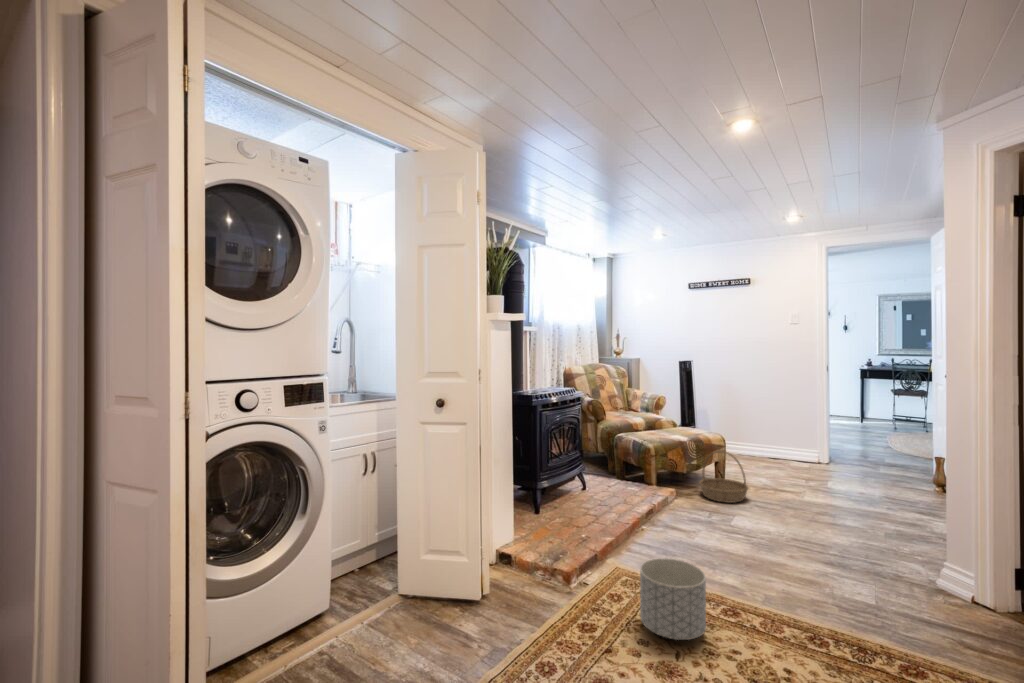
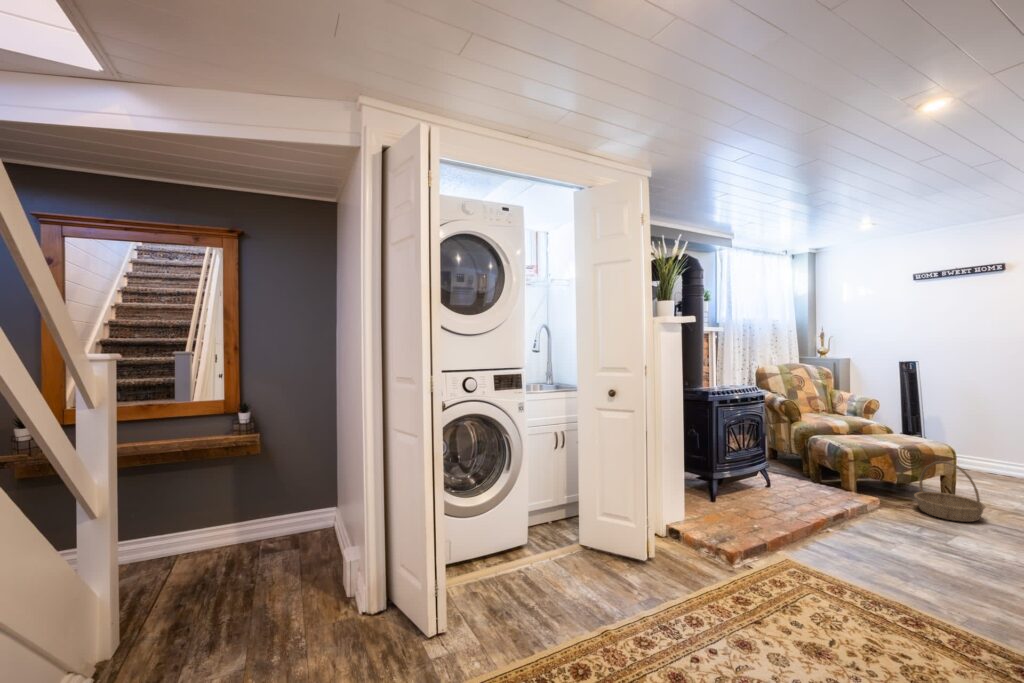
planter: present [640,558,706,640] -> none [796,551,872,633]

